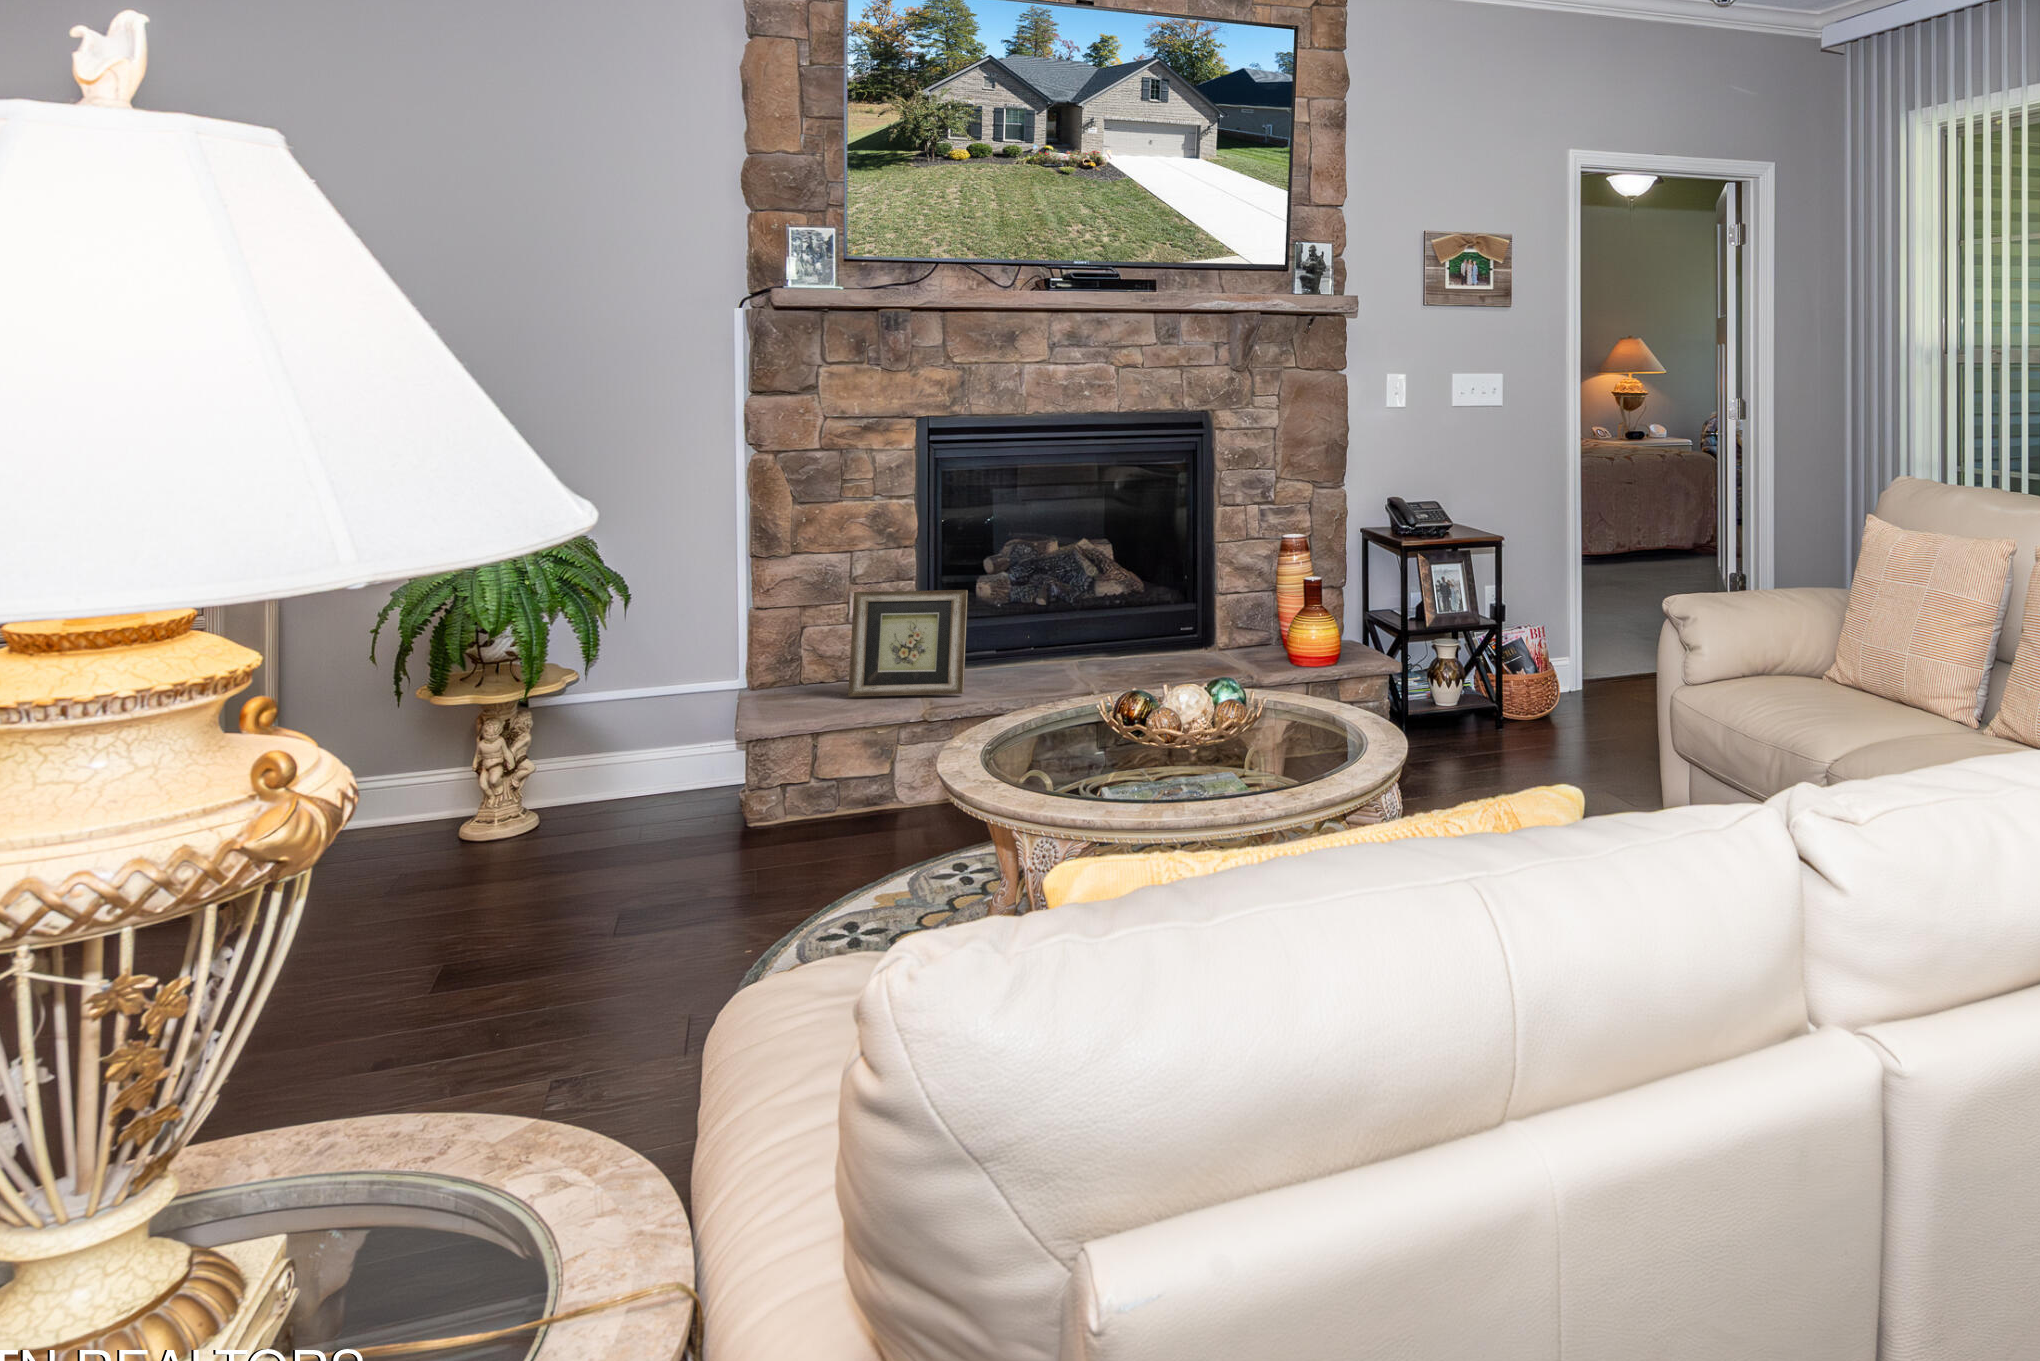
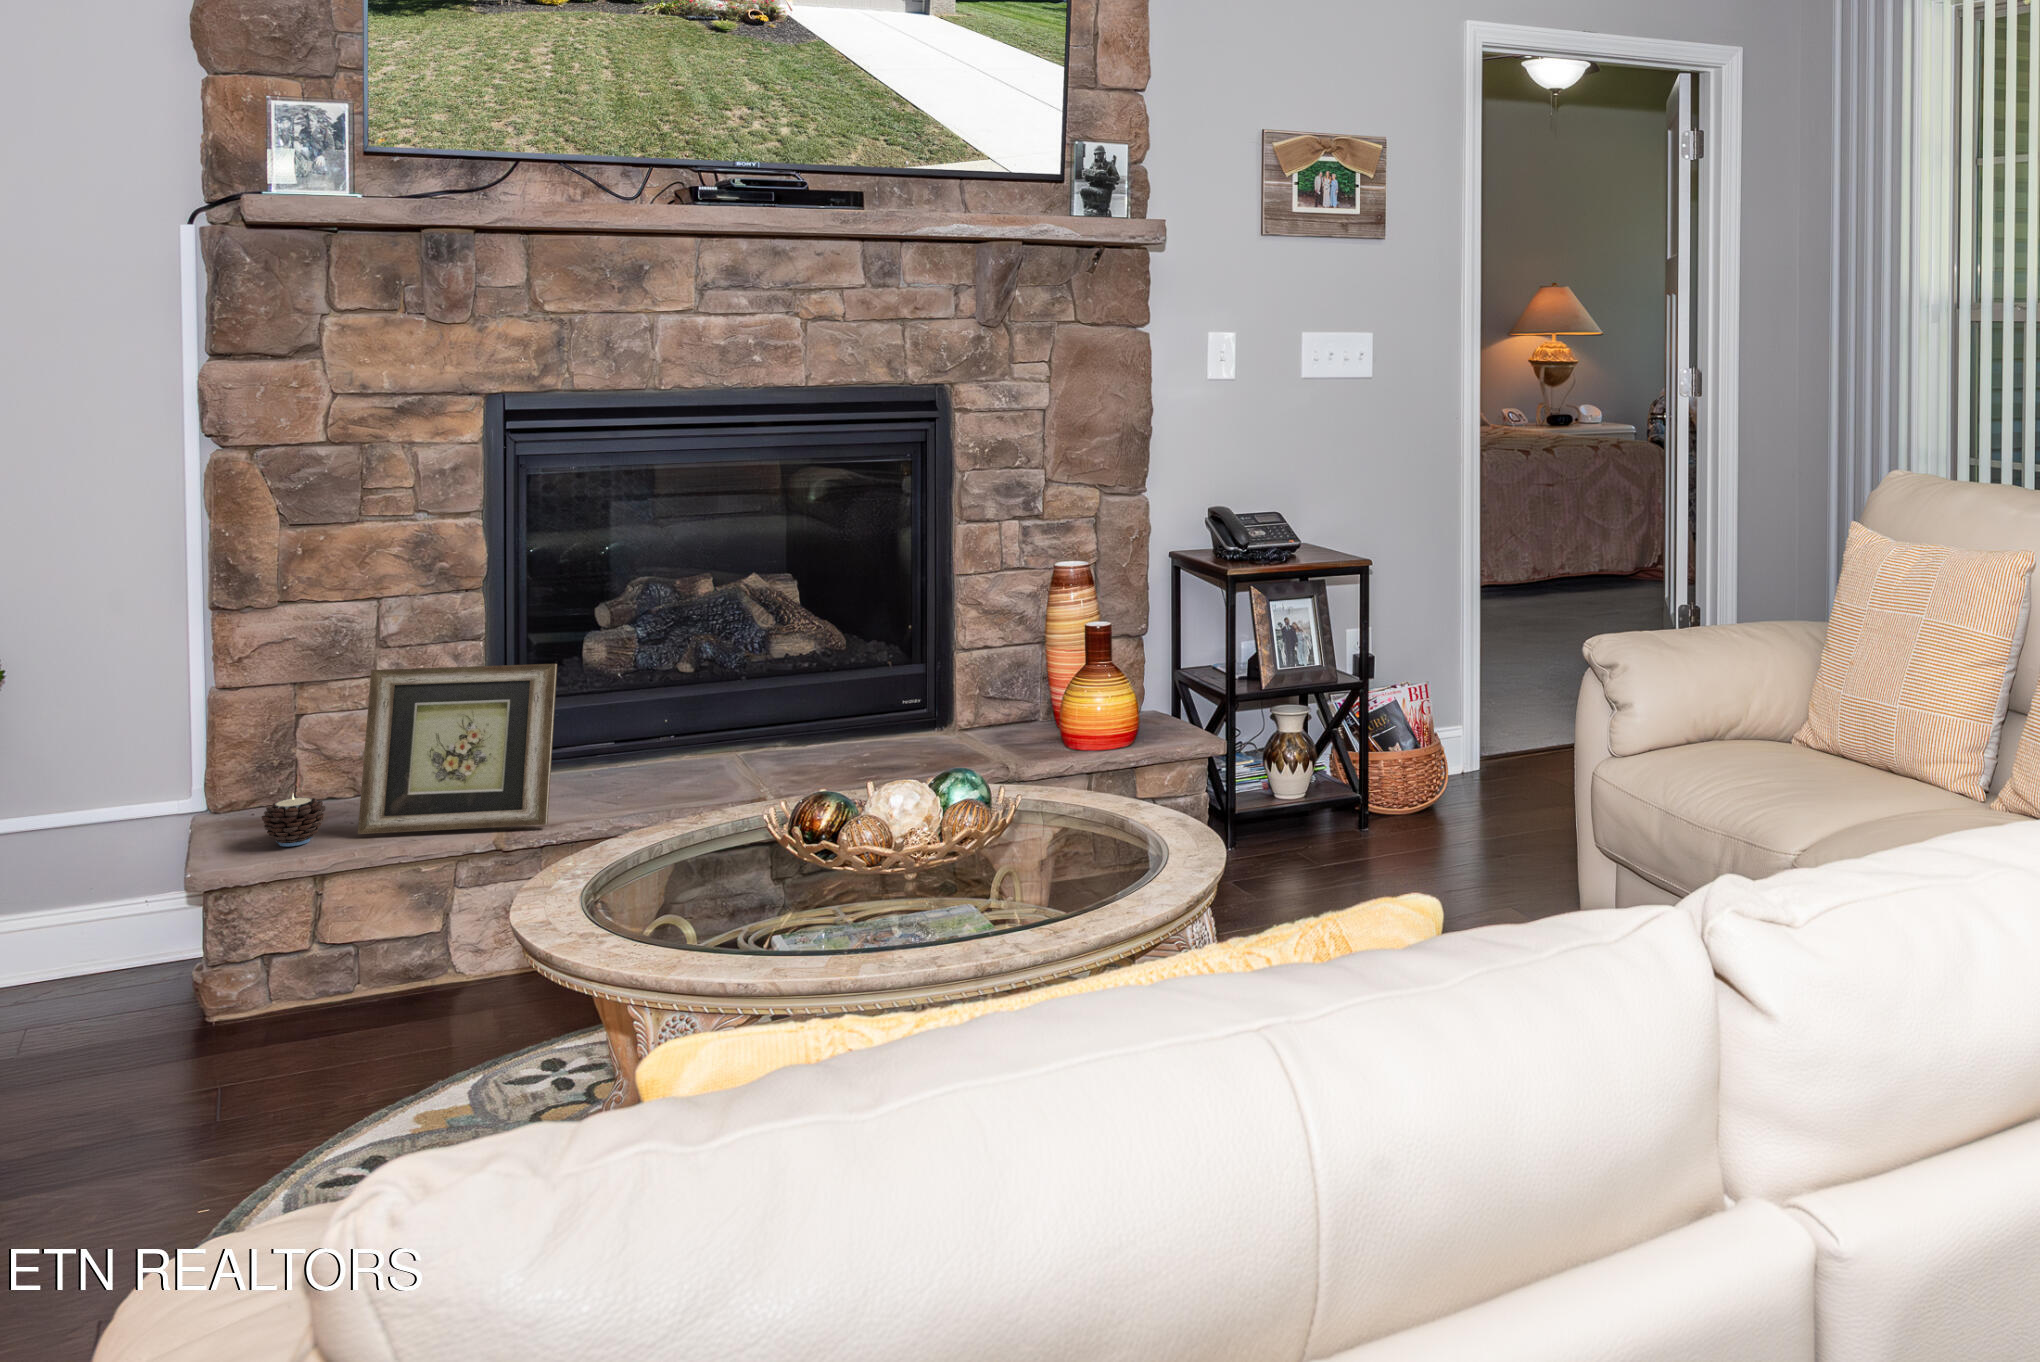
candle: none [791,668,829,702] -> present [262,794,326,846]

